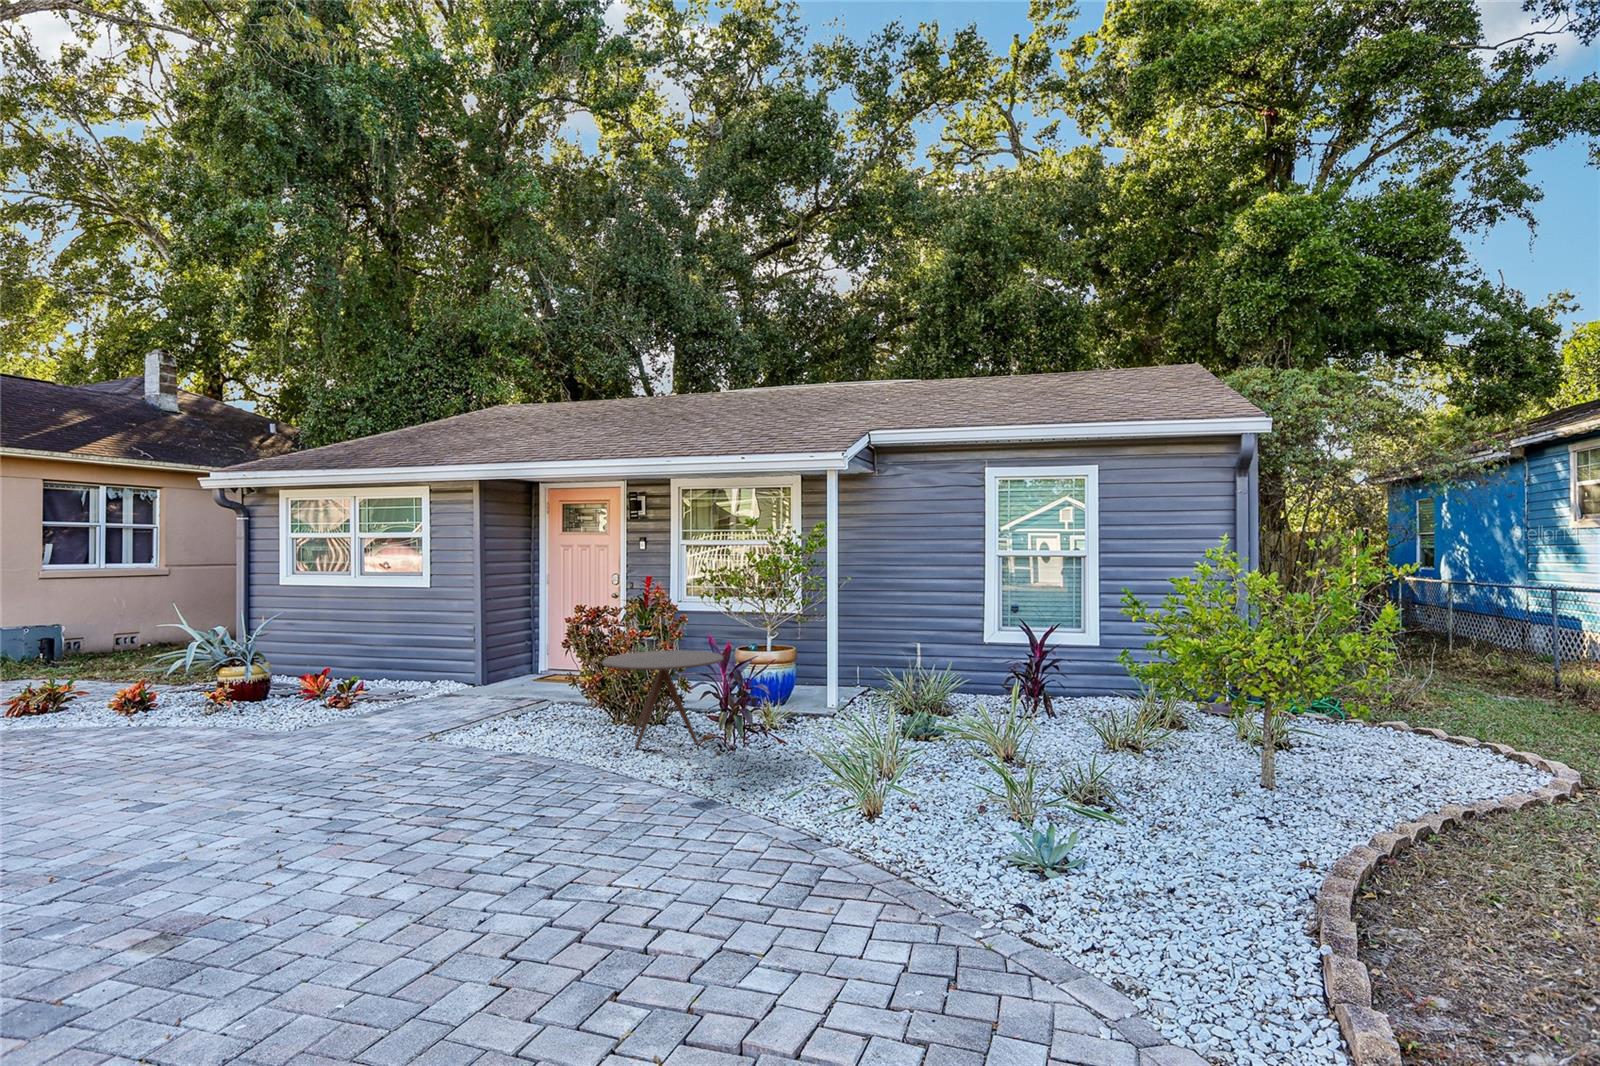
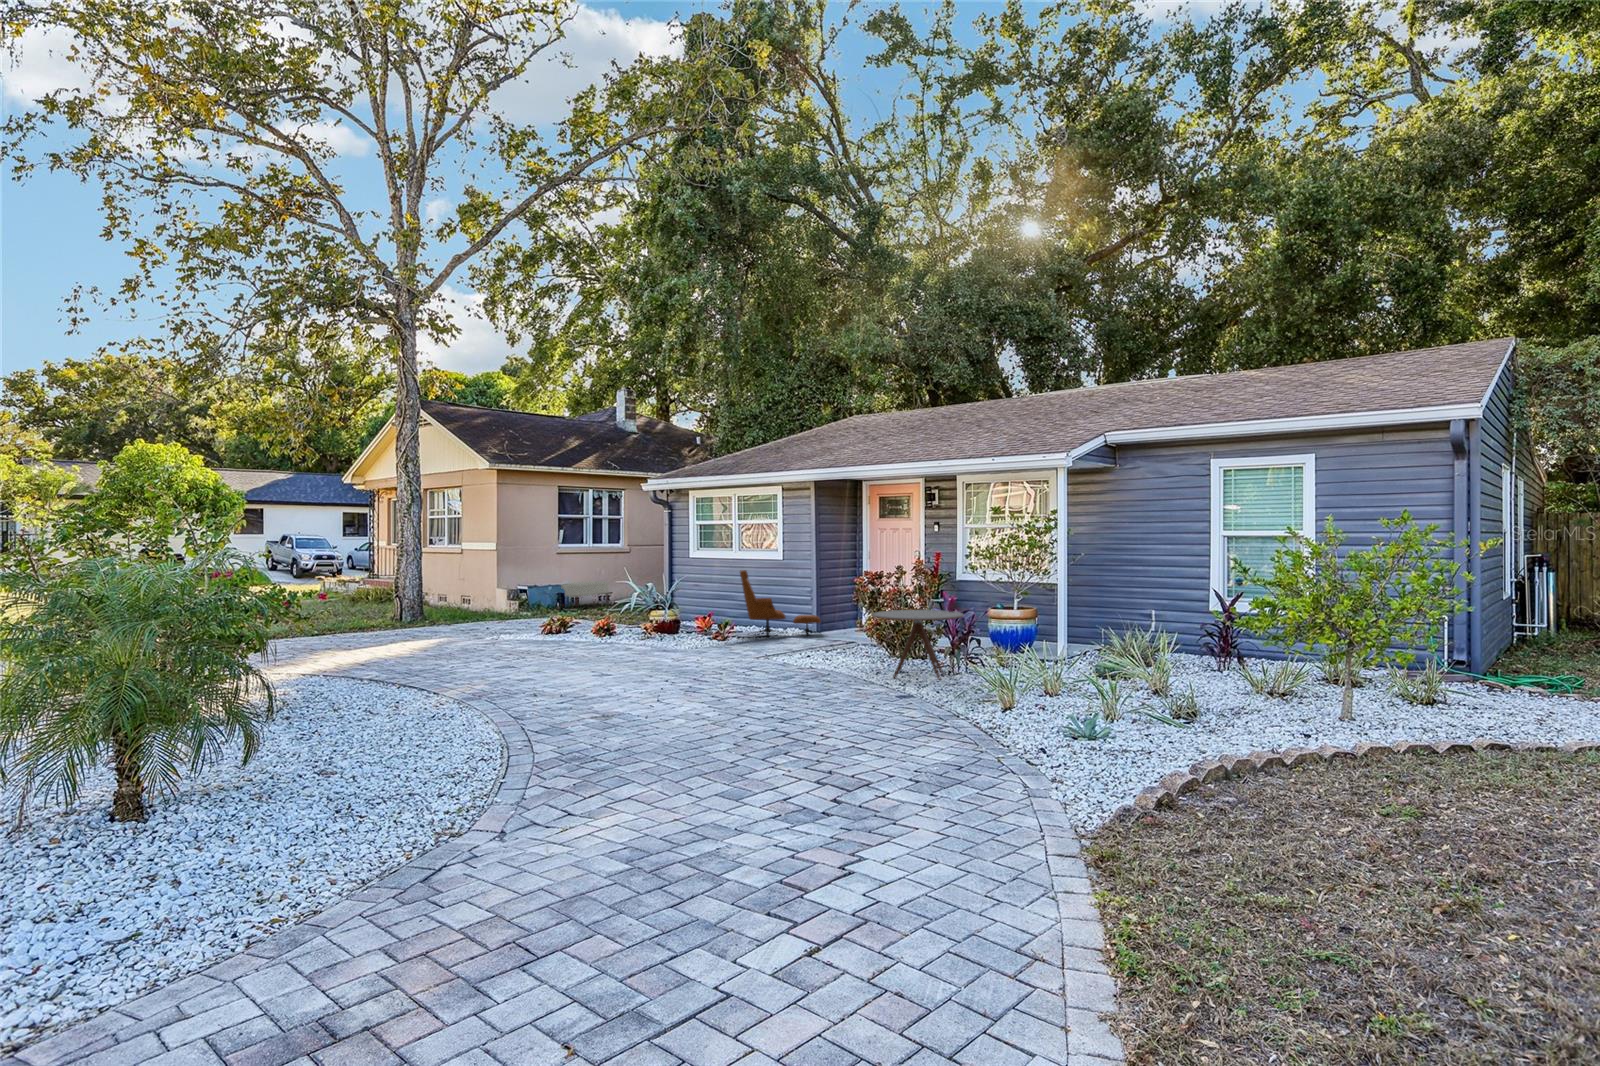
lounge chair: none [371,602,492,693] -> present [740,570,821,636]
bench: none [45,619,135,662] -> present [561,581,609,607]

